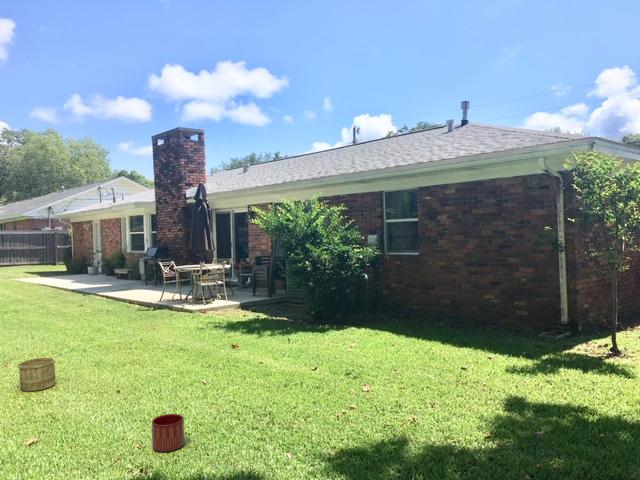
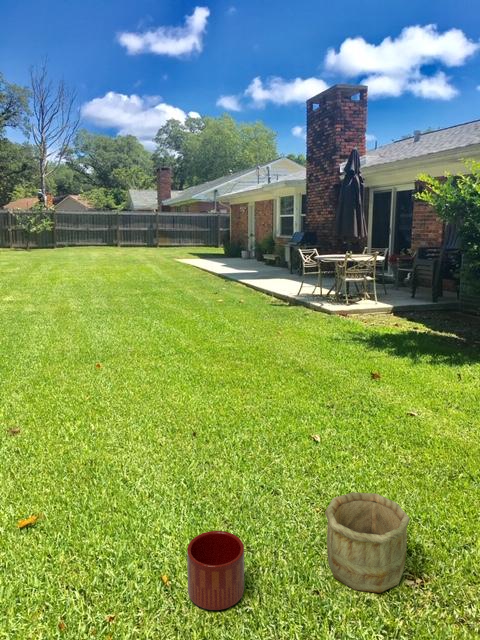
wooden bucket: present [18,358,55,392] -> present [325,492,410,593]

